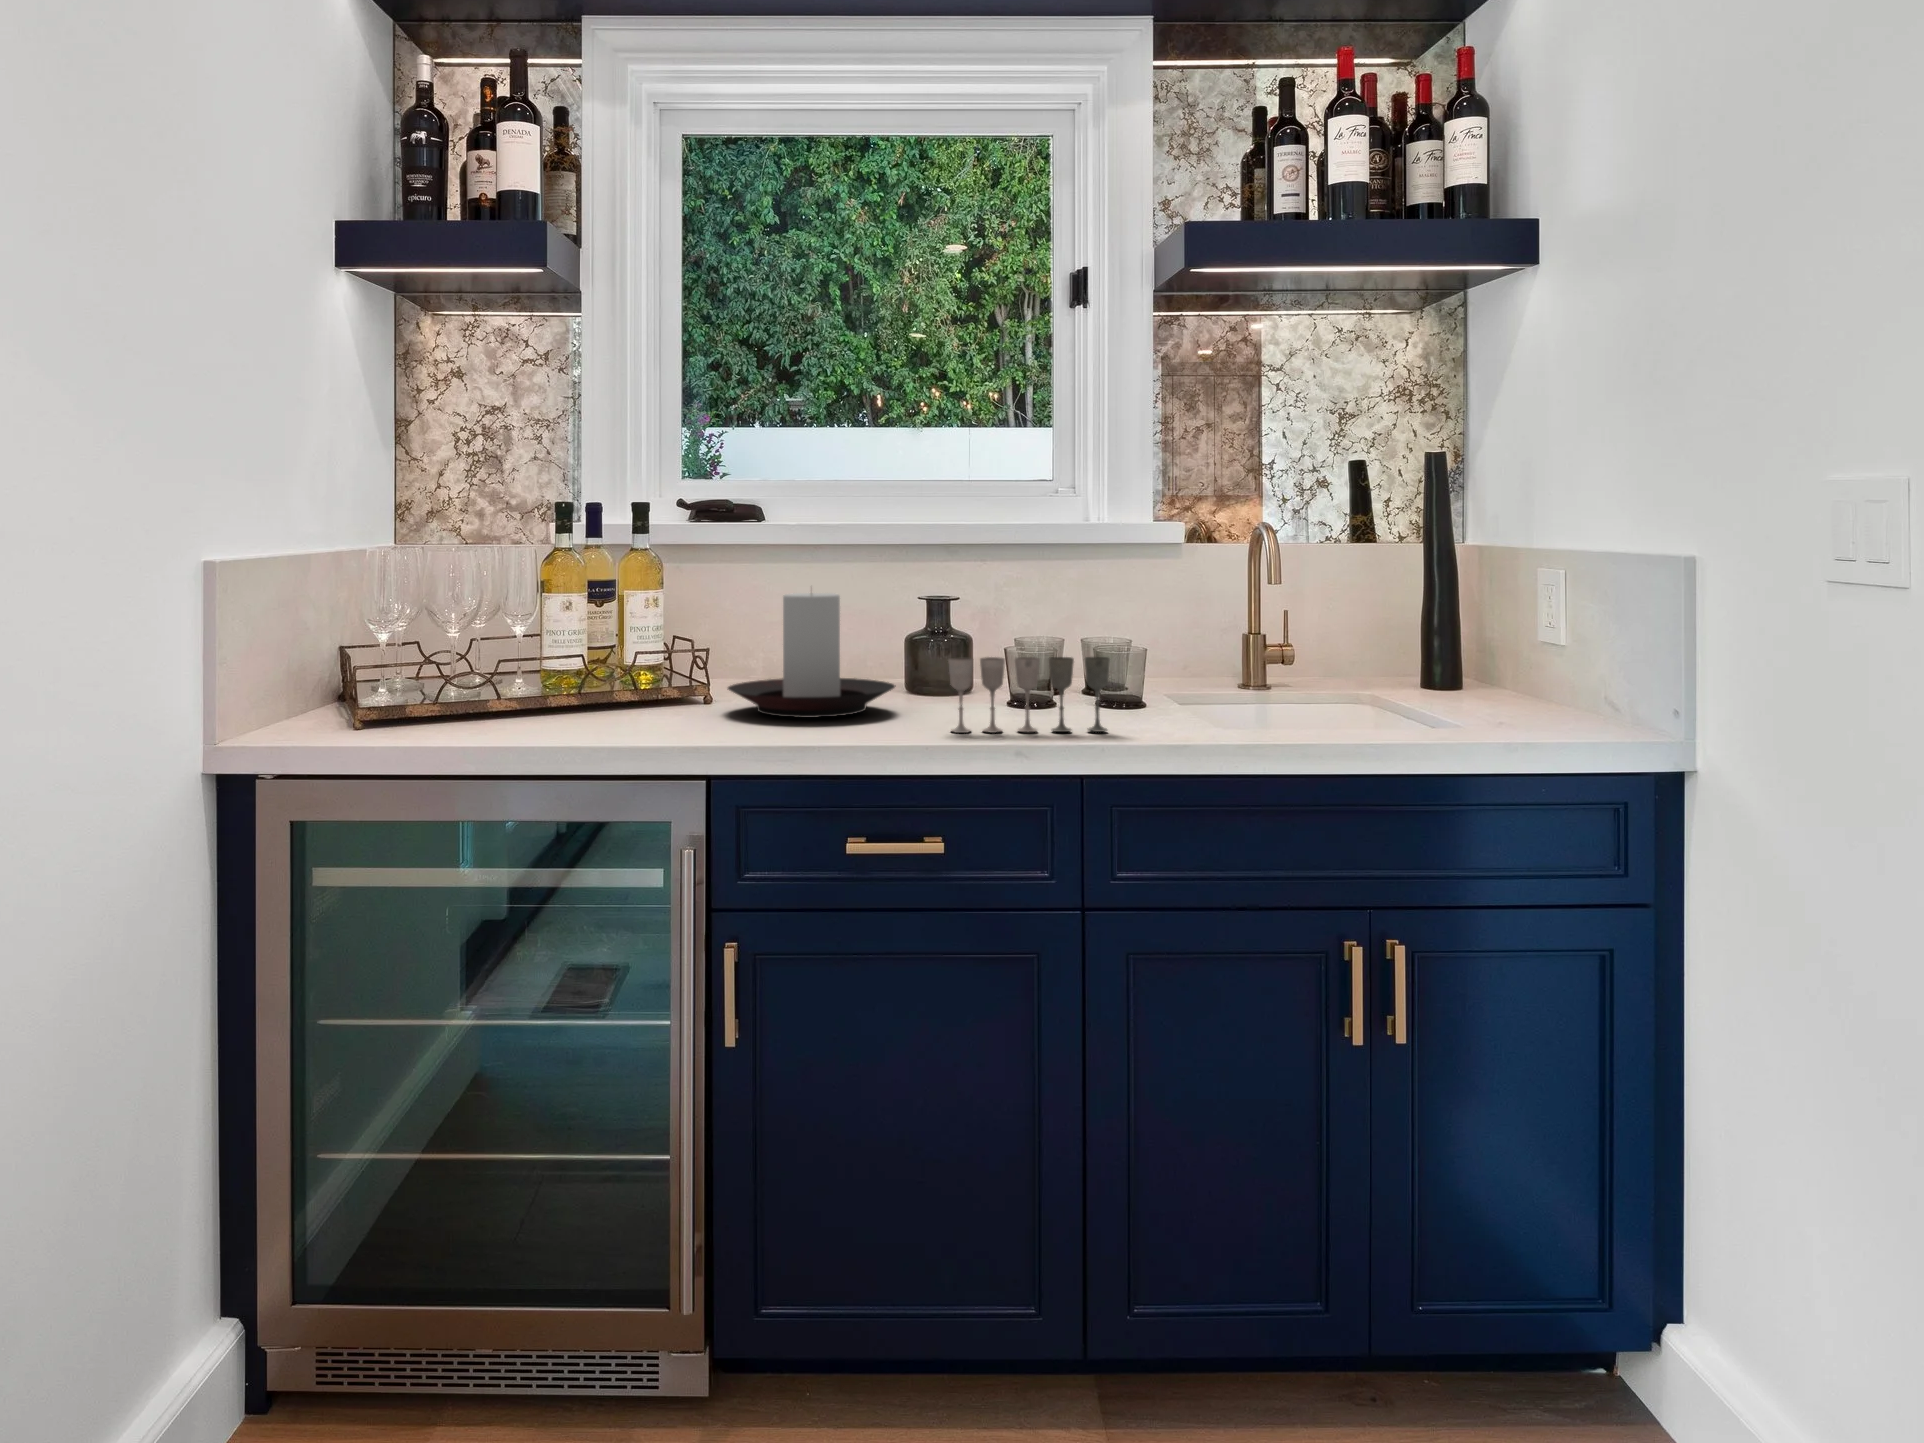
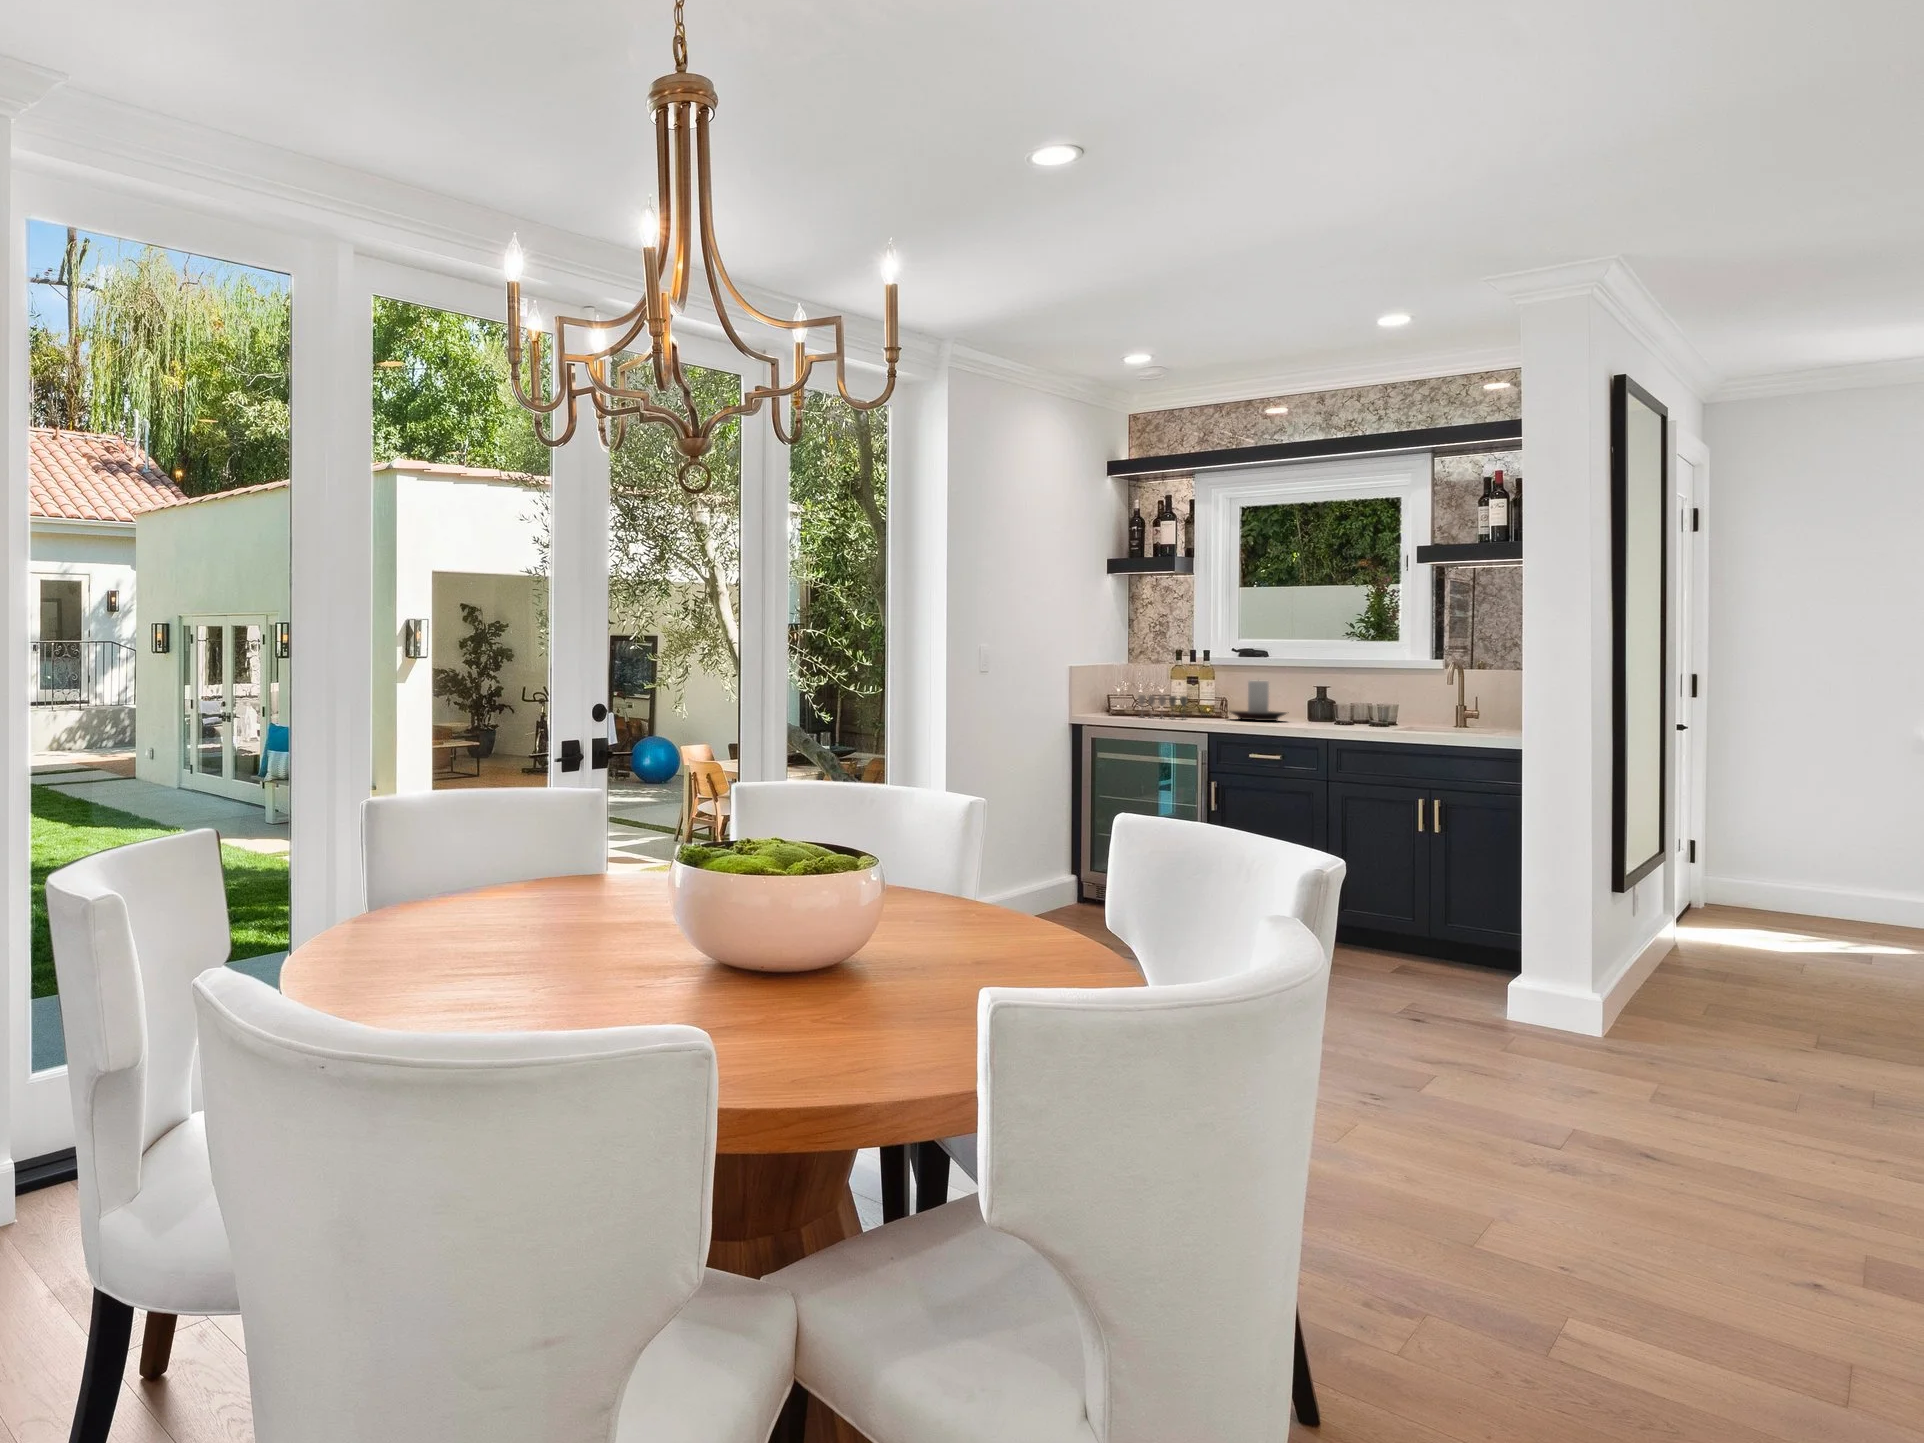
wine glass: present [948,657,1110,733] -> present [1138,695,1188,718]

